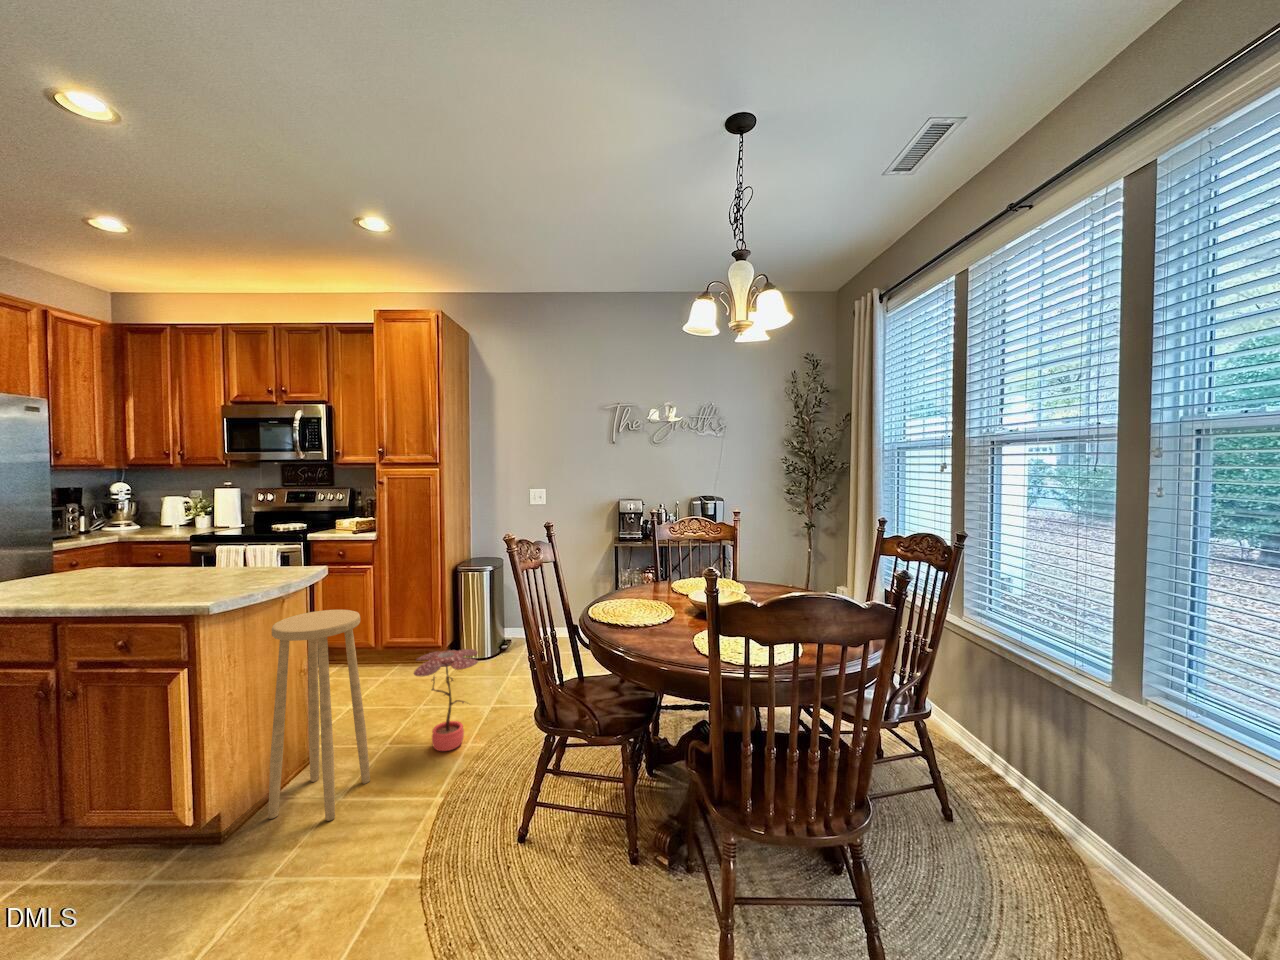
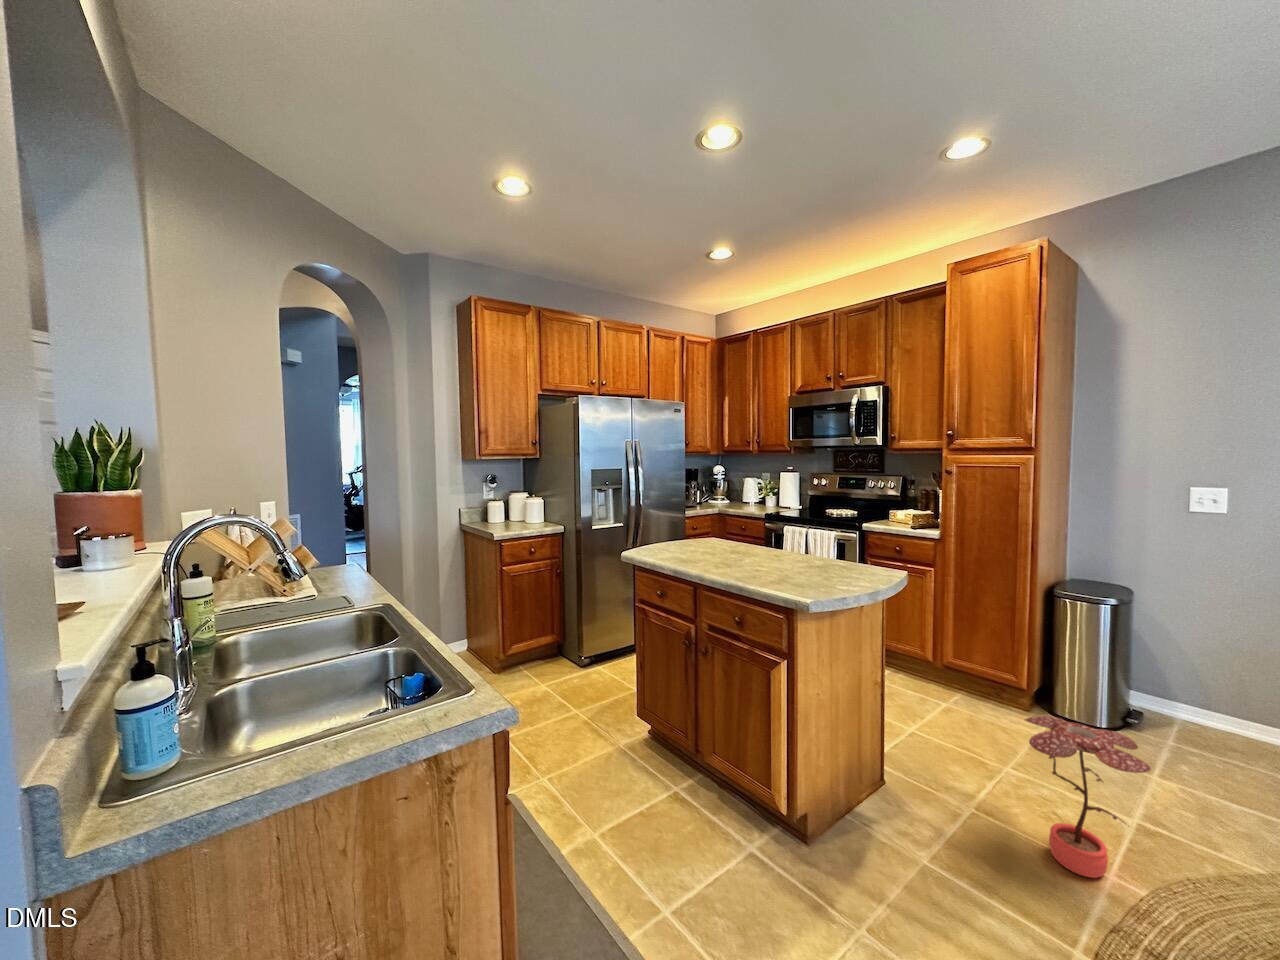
stool: present [268,610,370,821] -> none [849,625,963,896]

